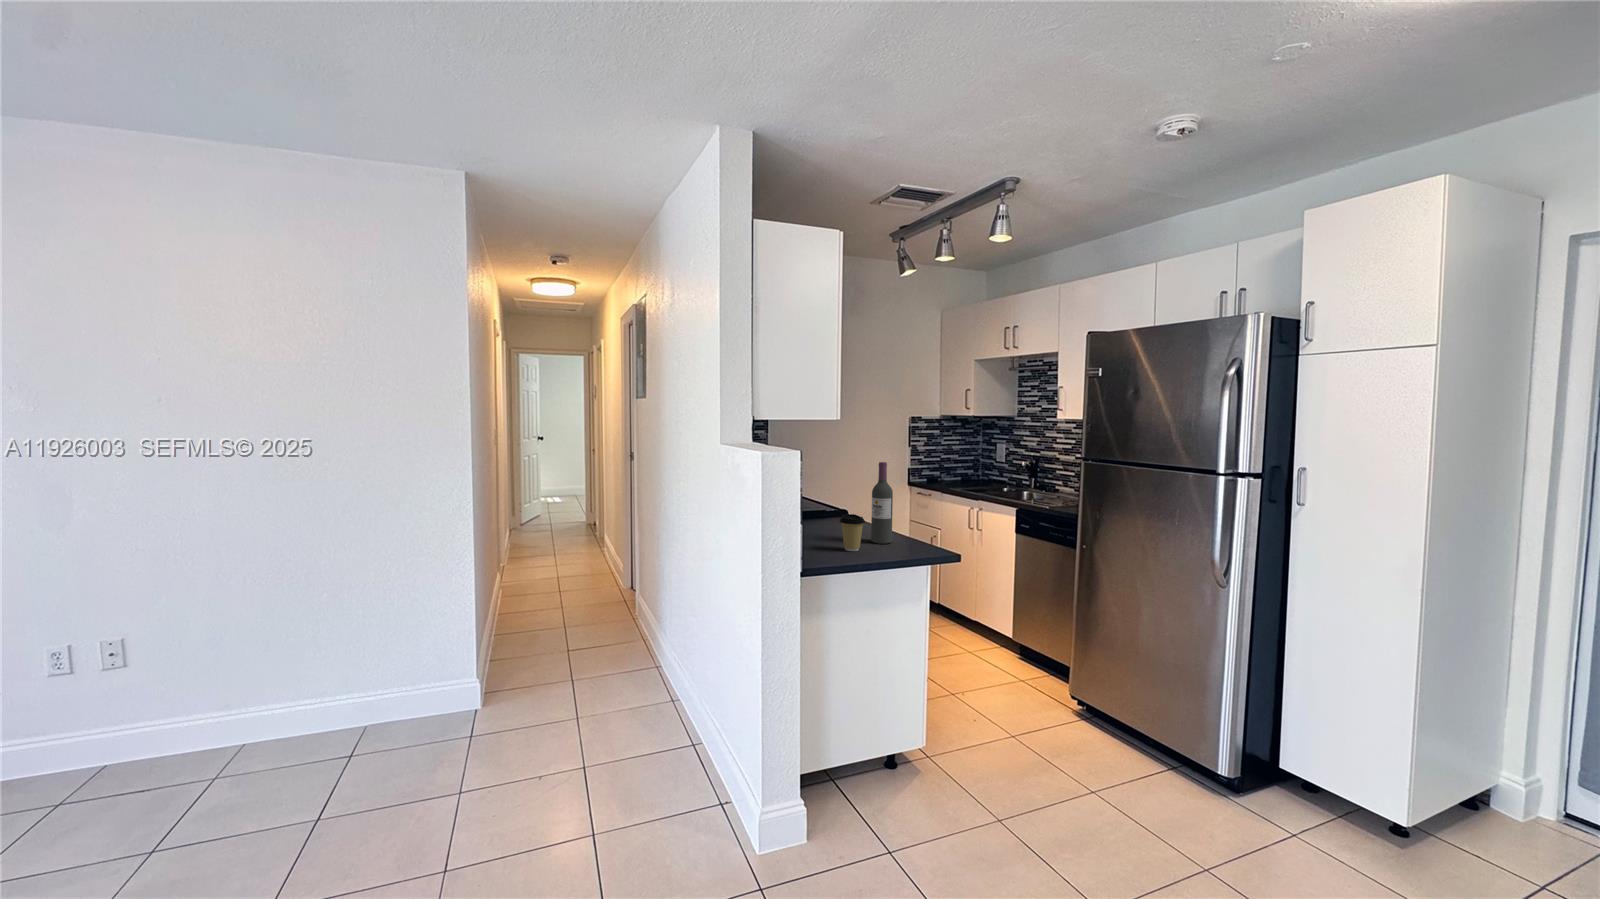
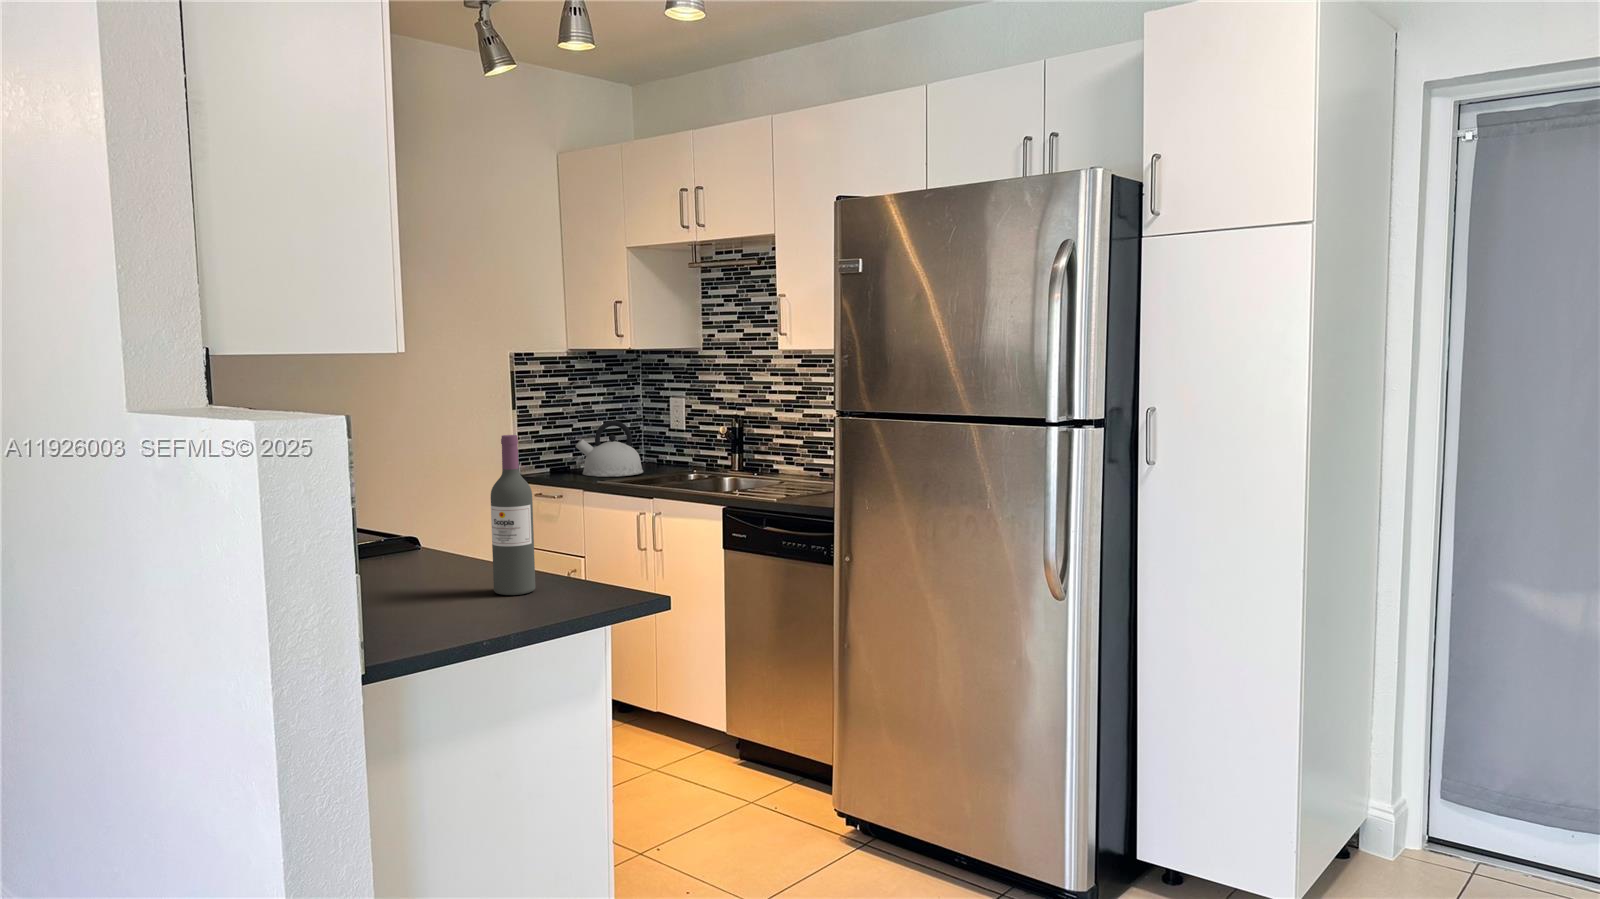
kettle: none [940,456,978,487] -> present [576,421,643,477]
coffee cup: present [839,514,865,551] -> none [432,543,486,617]

